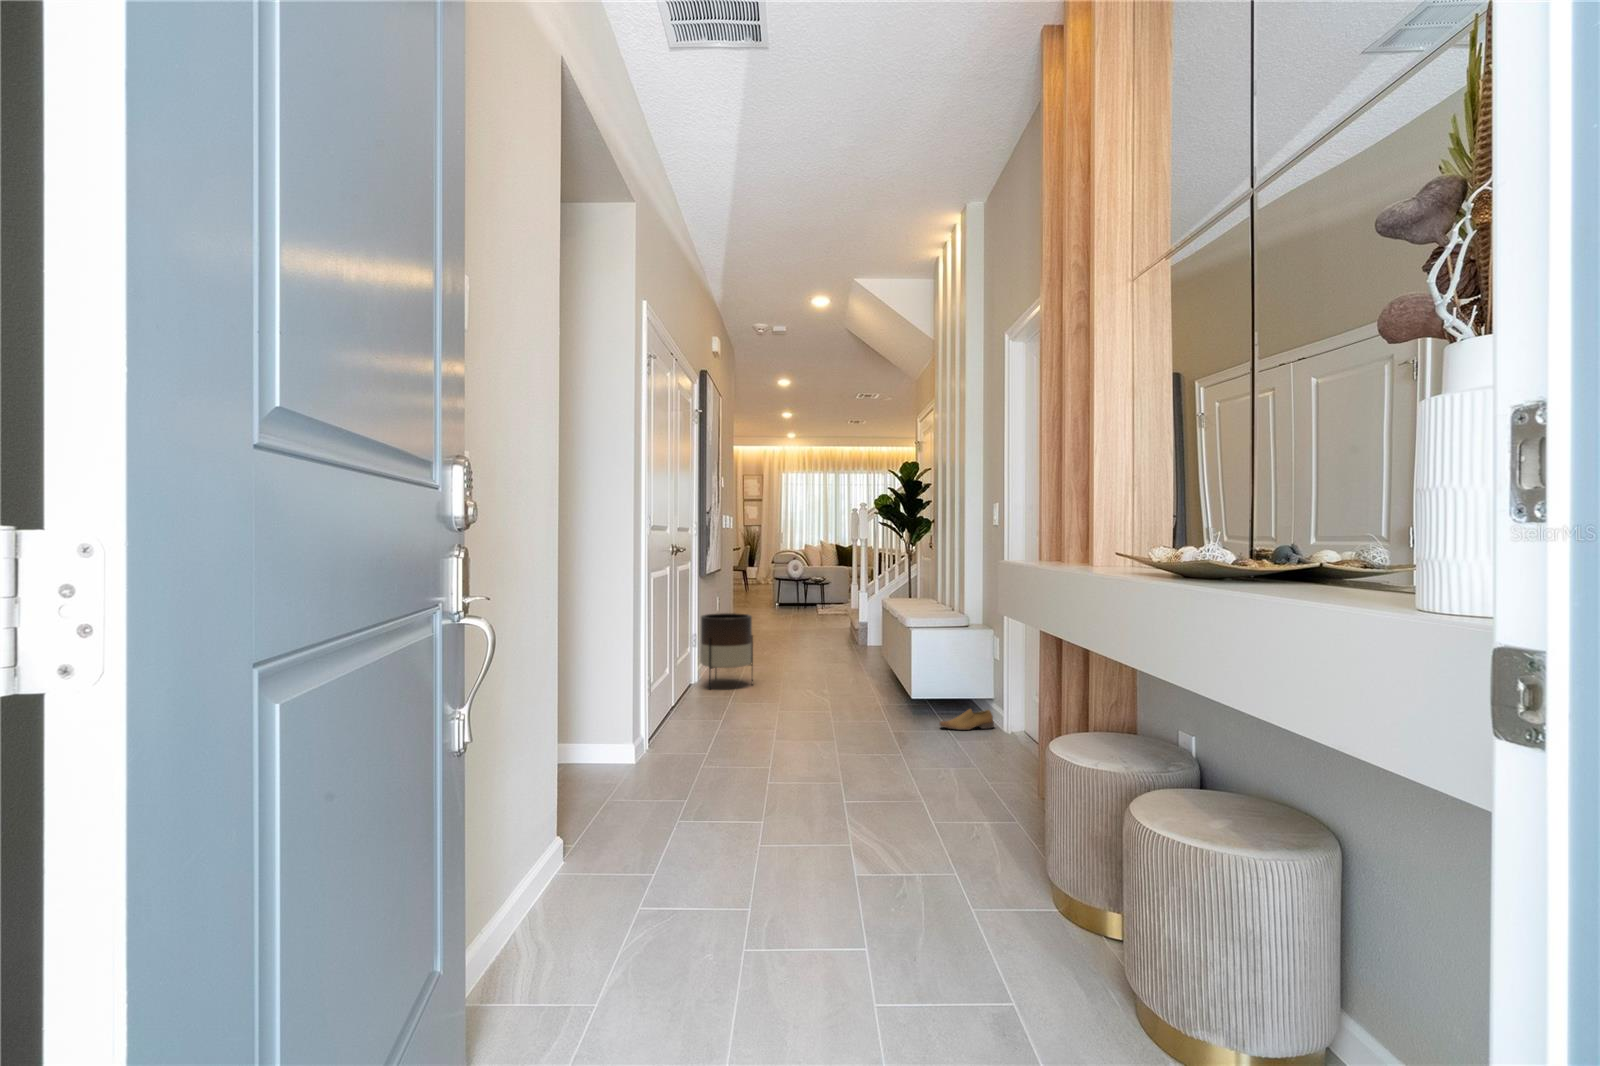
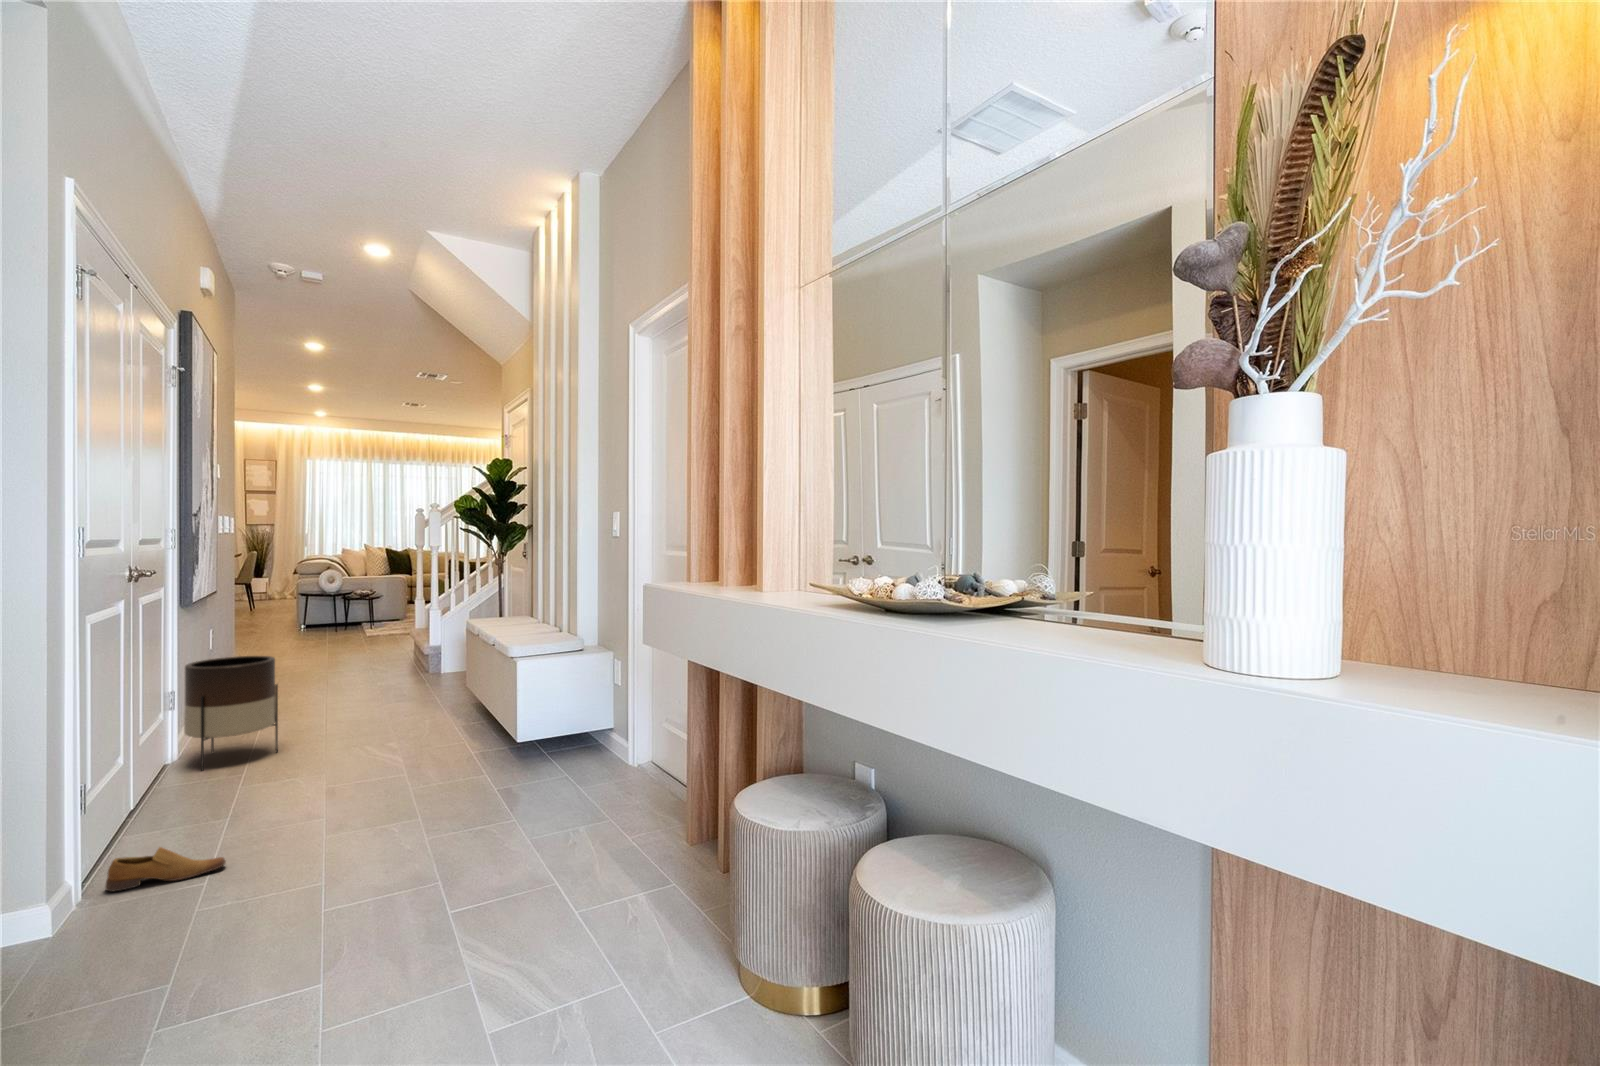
shoe: present [939,709,994,730] -> present [105,847,226,891]

